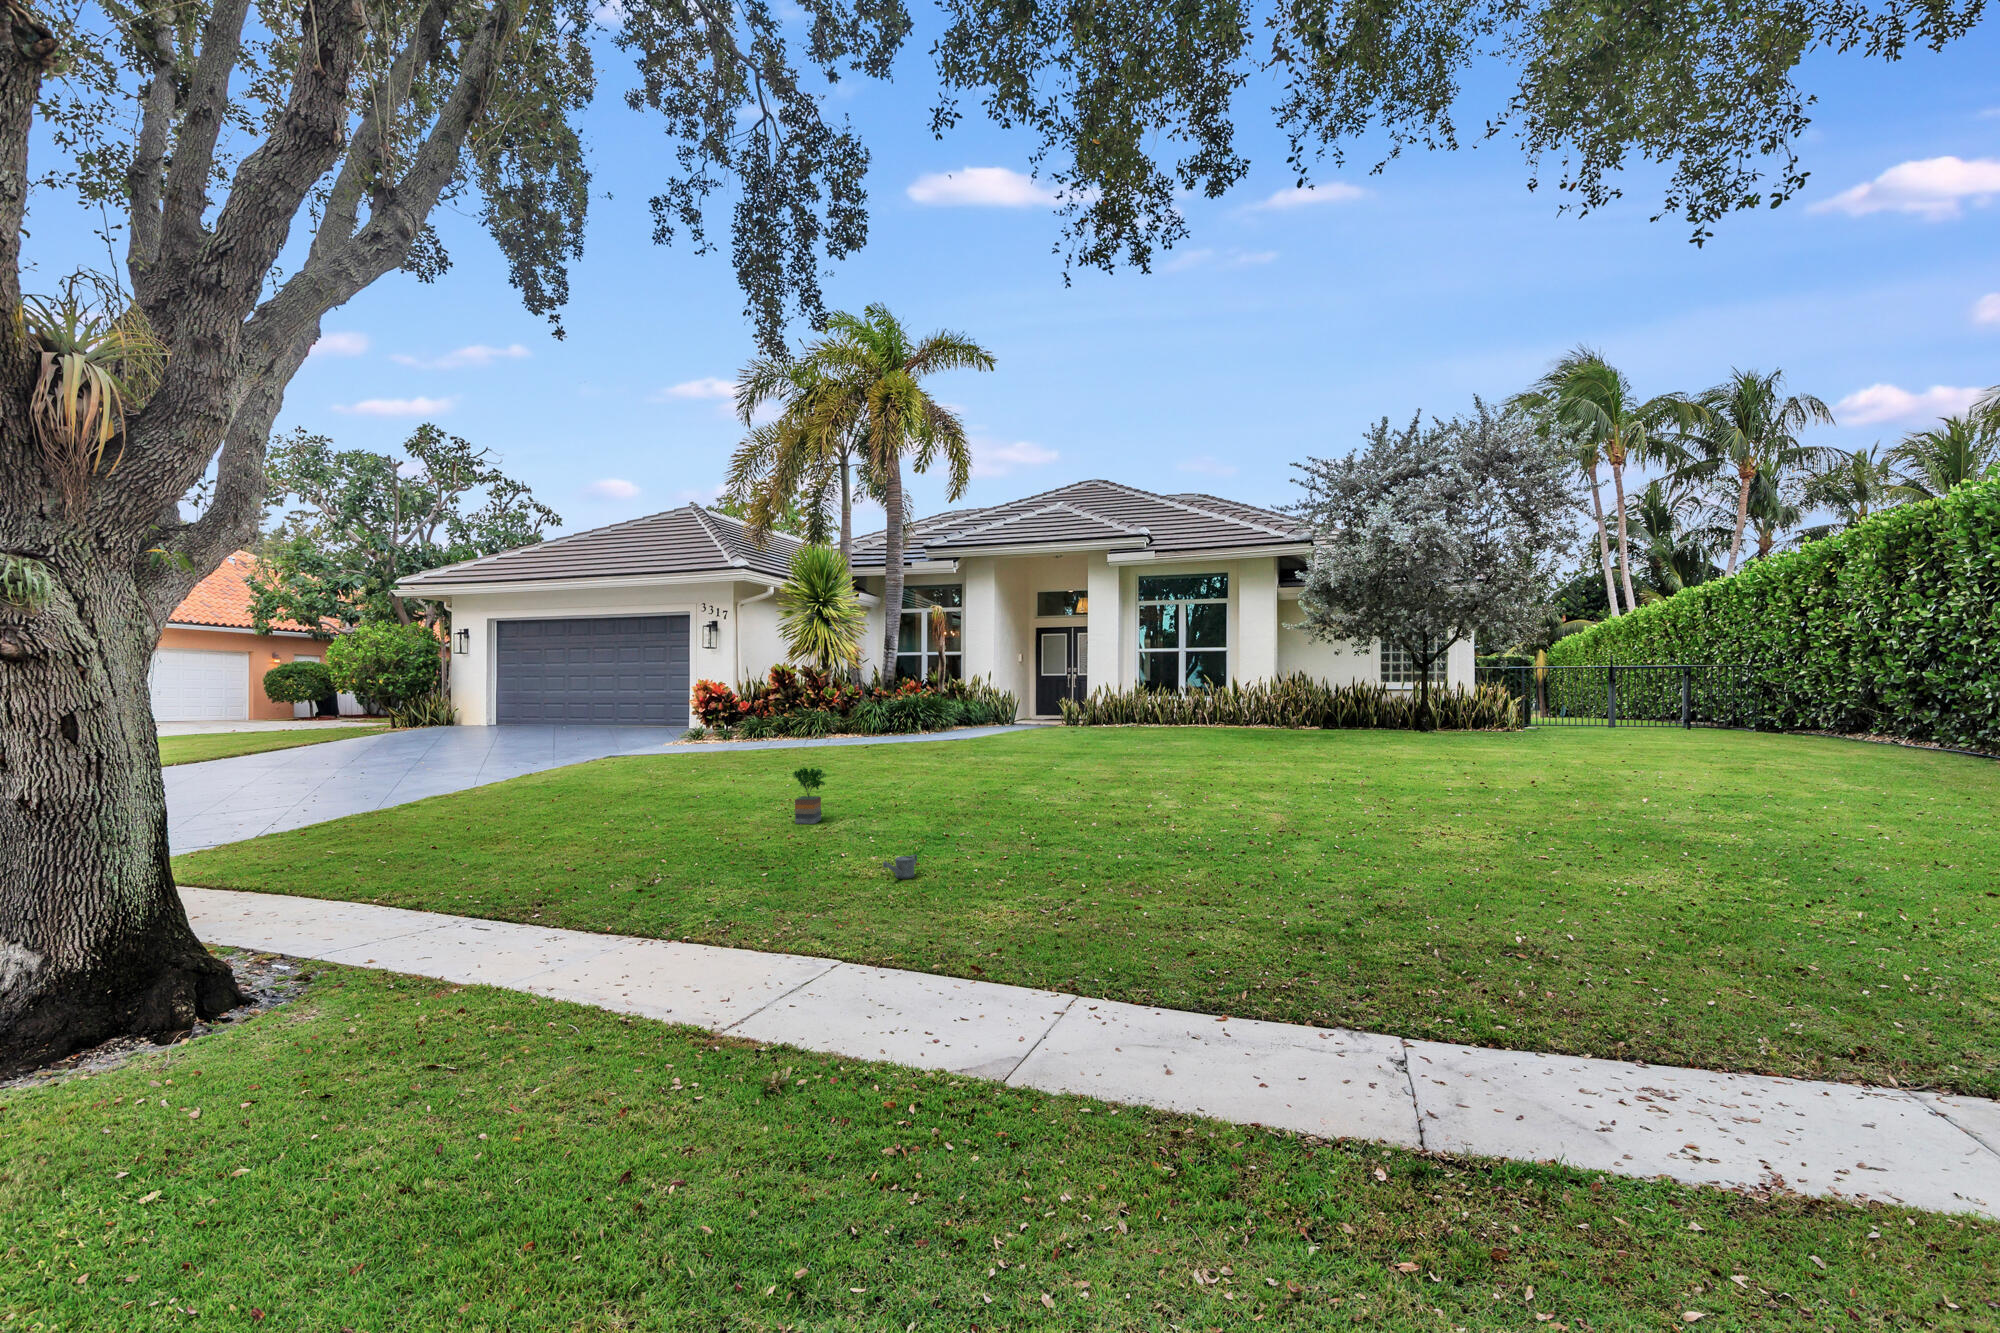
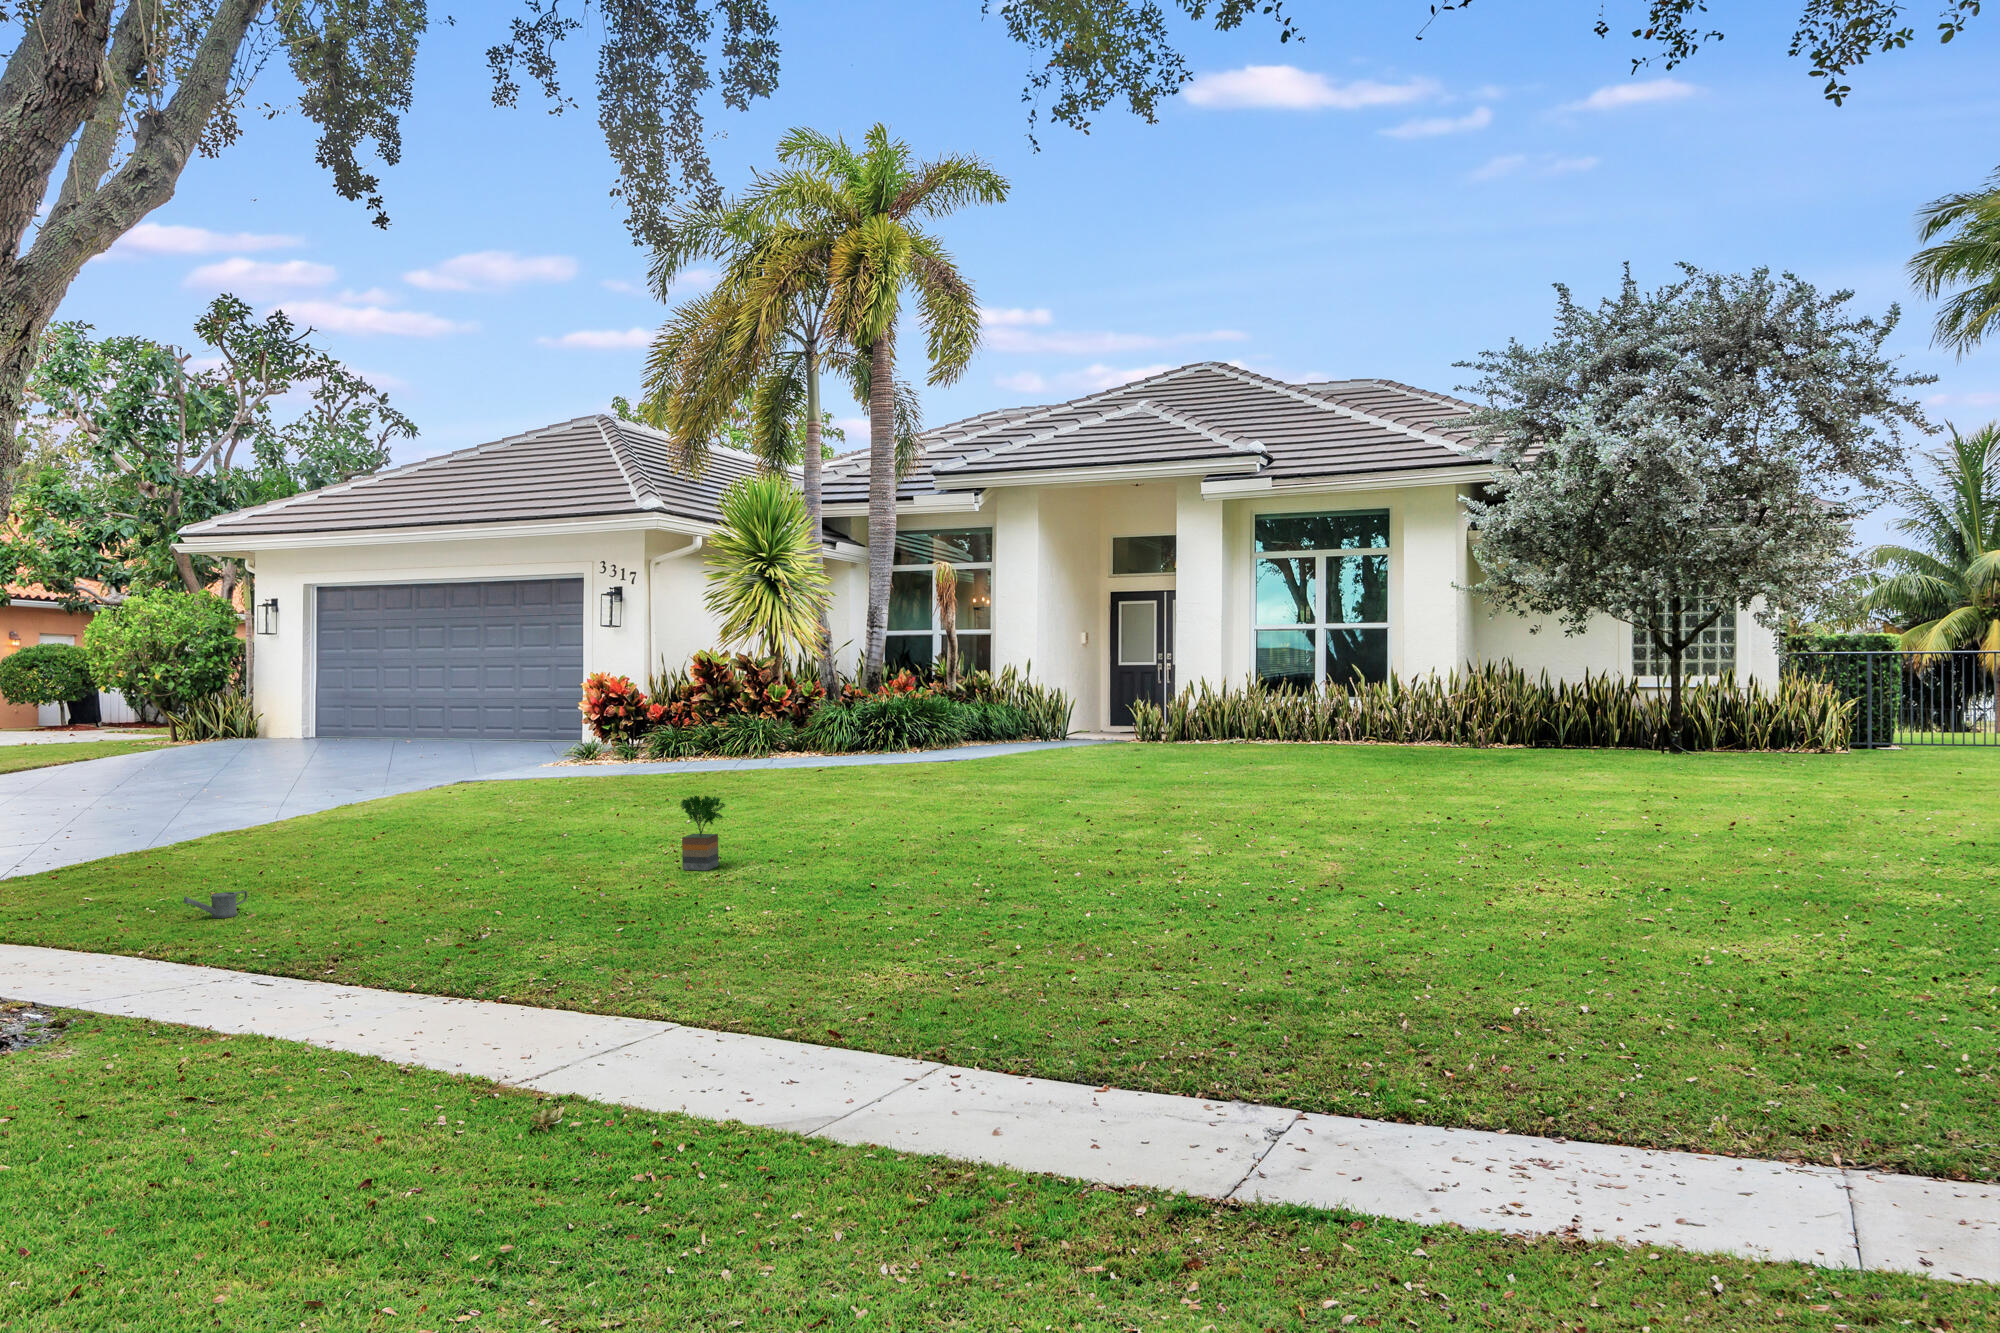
watering can: present [883,855,917,879] -> present [184,891,247,918]

